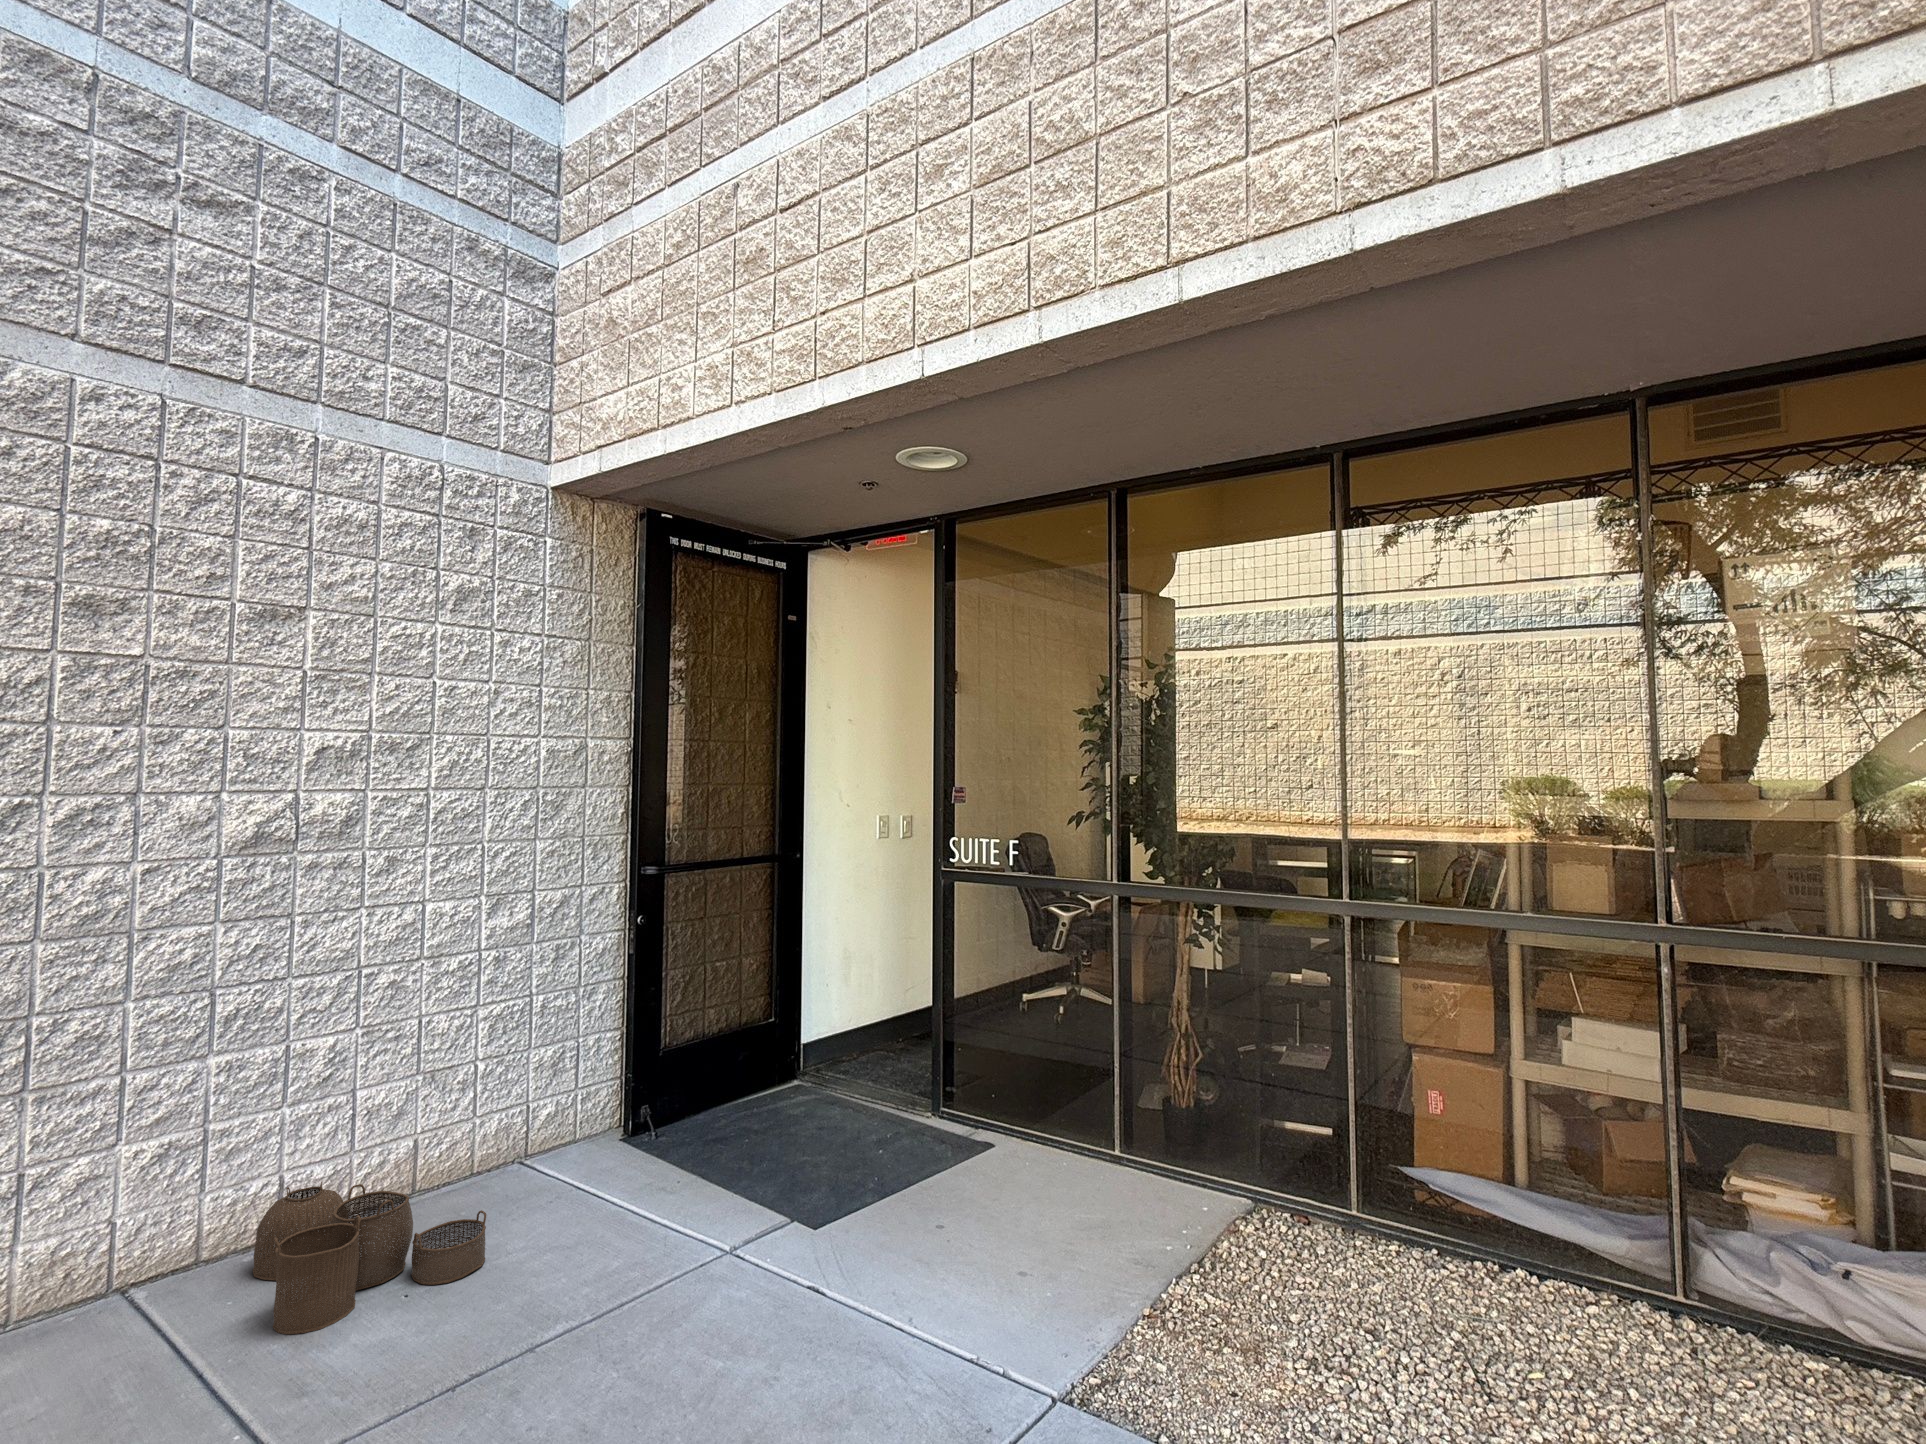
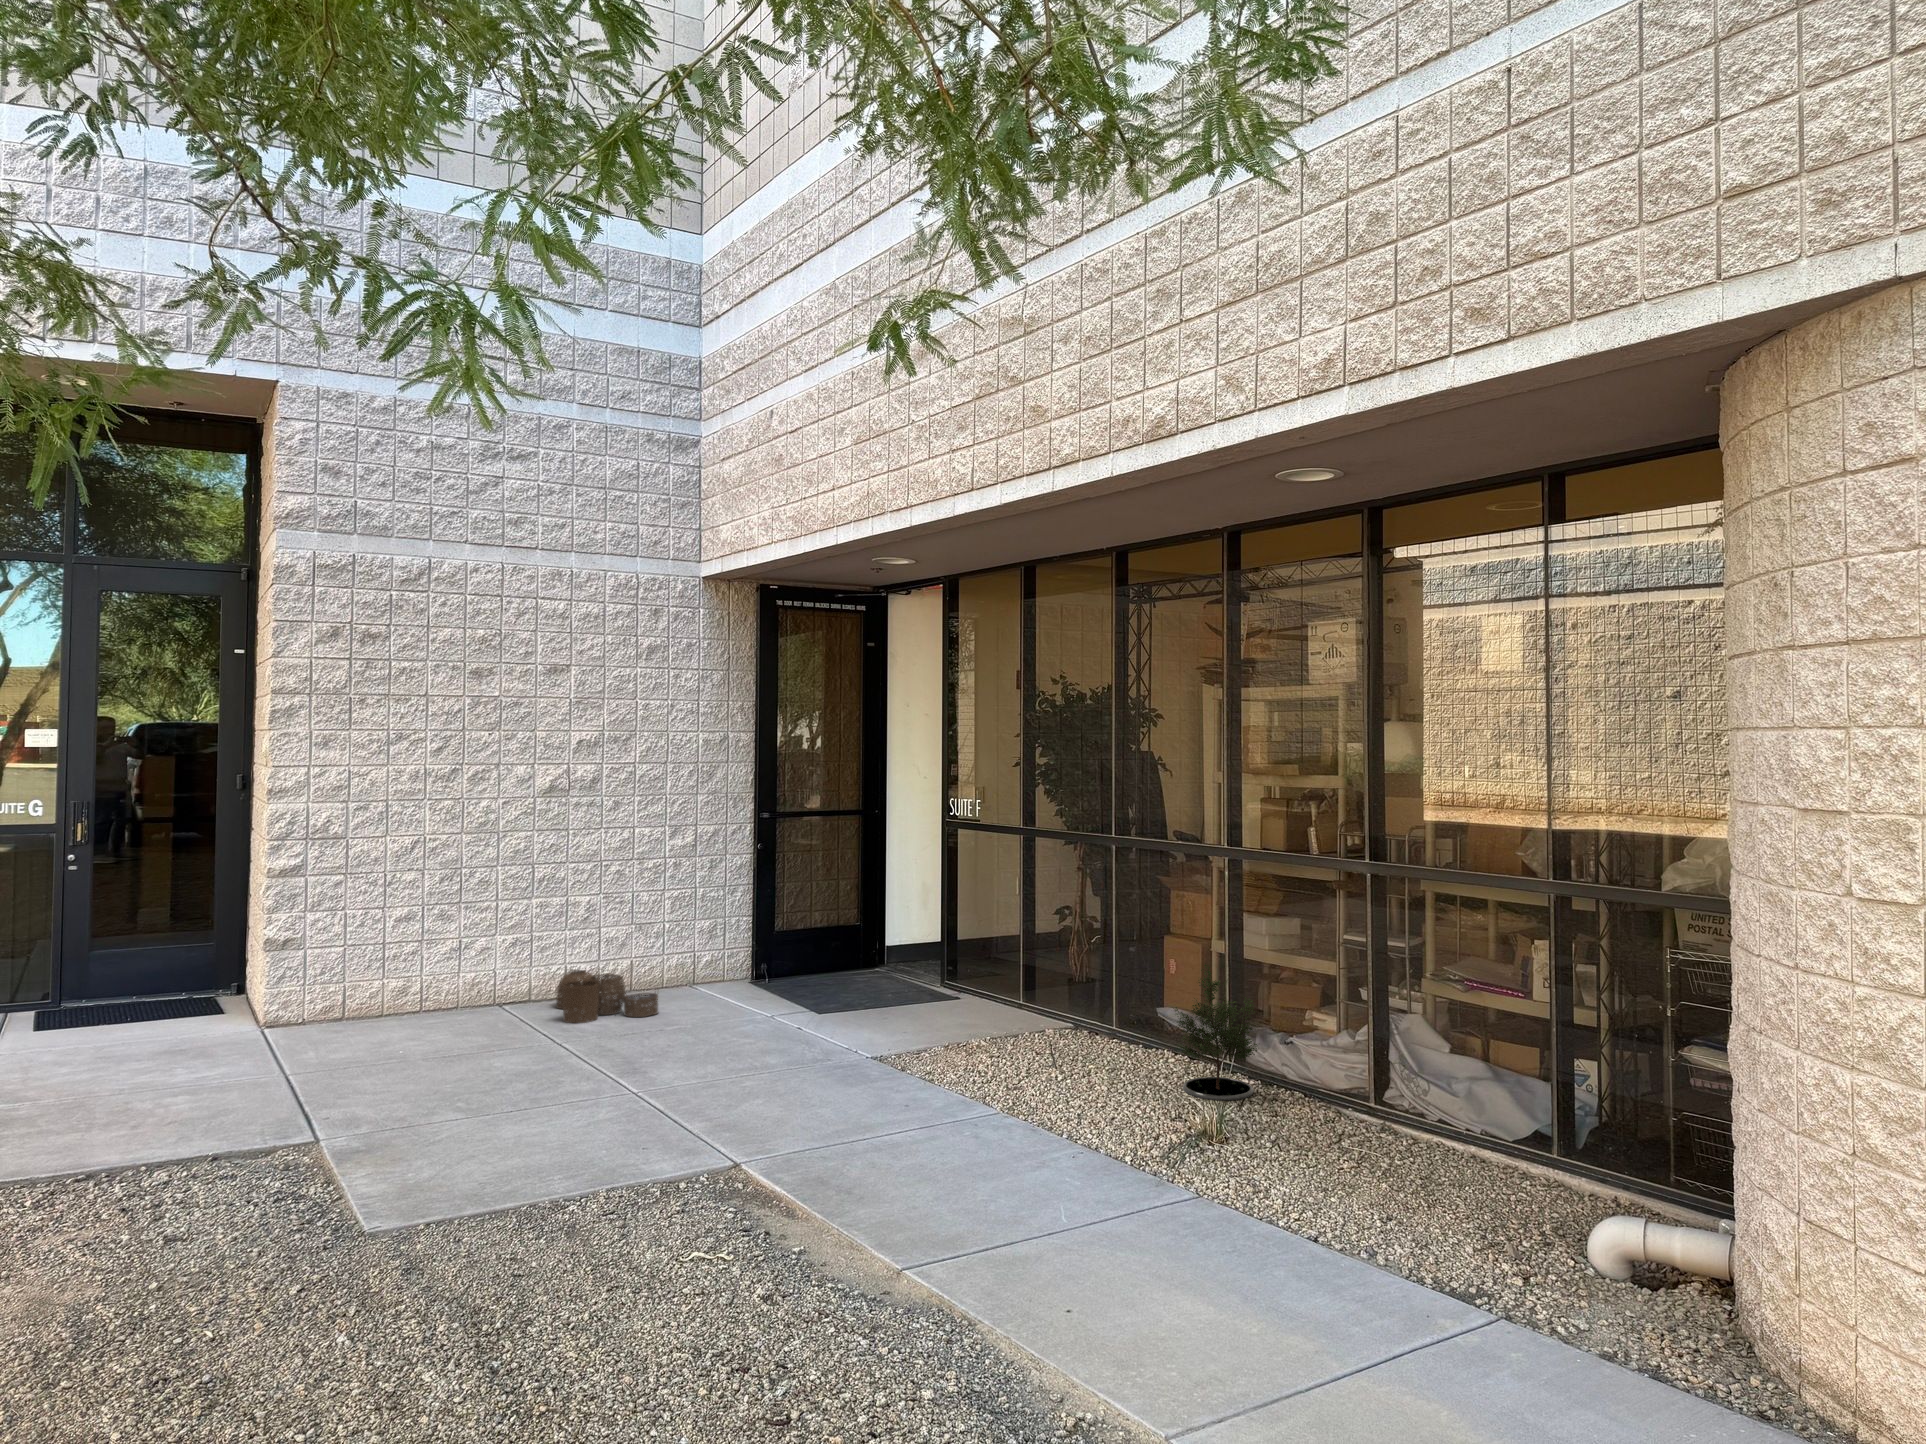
potted tree: none [1568,1116,1731,1379] -> present [1175,965,1258,1100]

